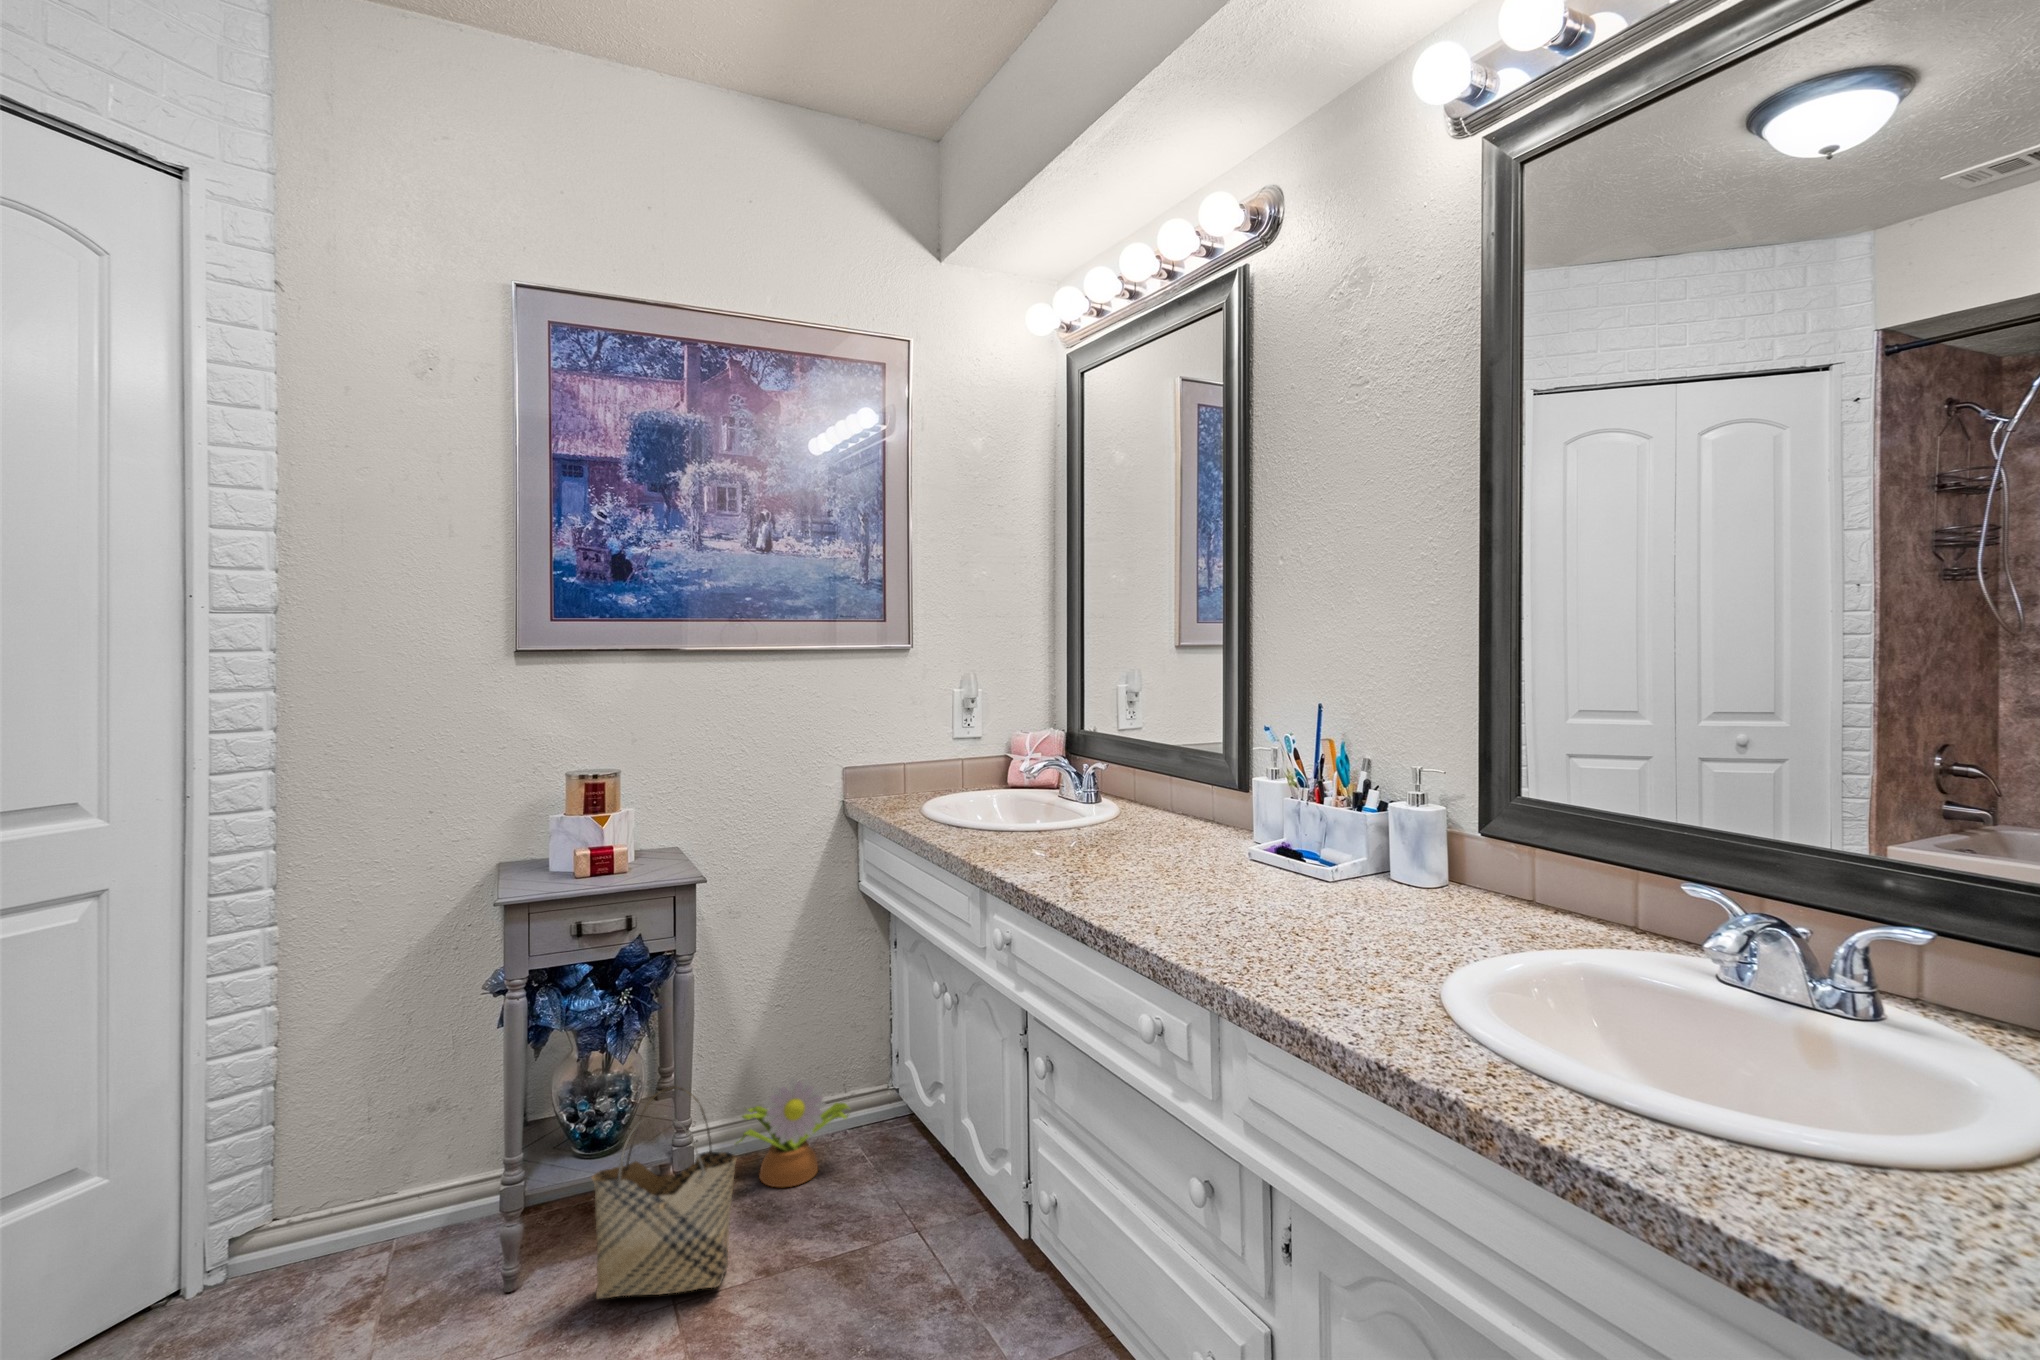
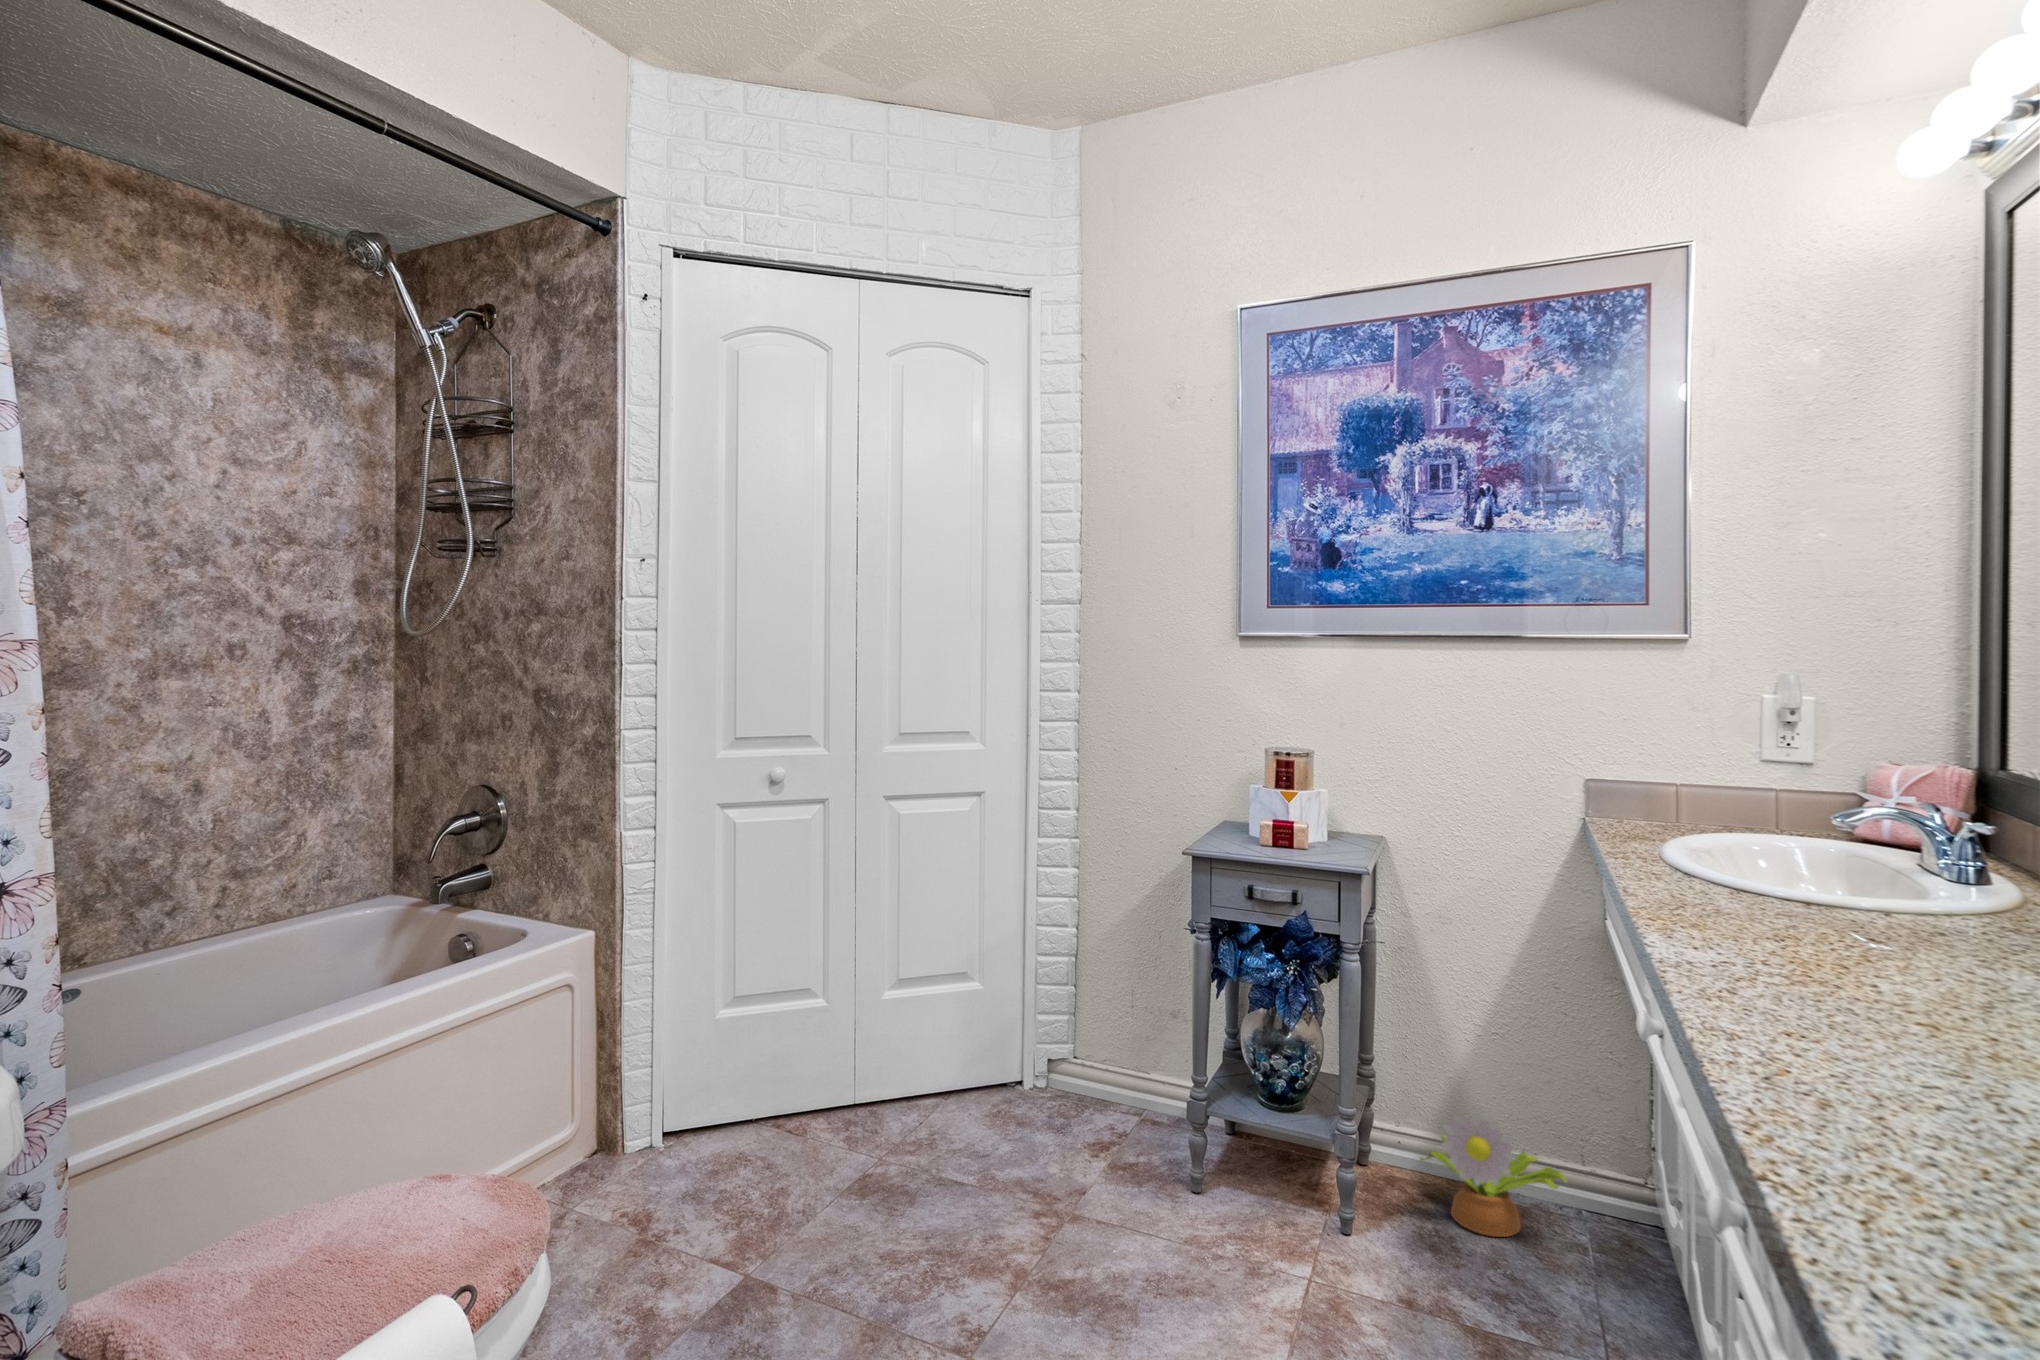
woven basket: present [592,1087,737,1299] -> none [1241,1065,1374,1279]

